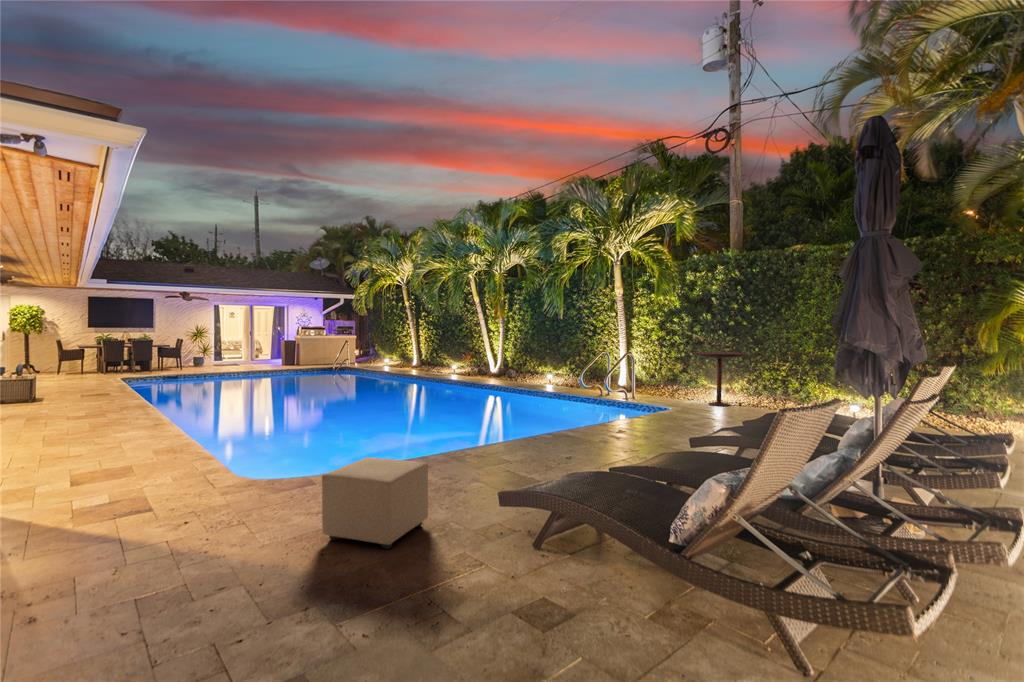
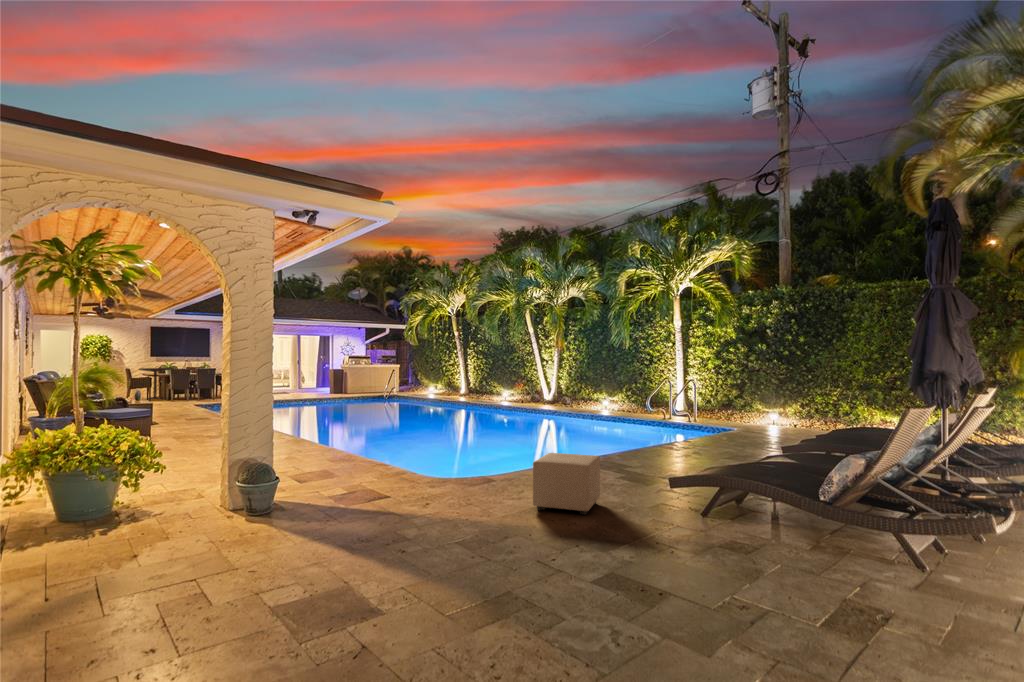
pedestal table: present [694,352,746,407] -> present [139,368,171,399]

